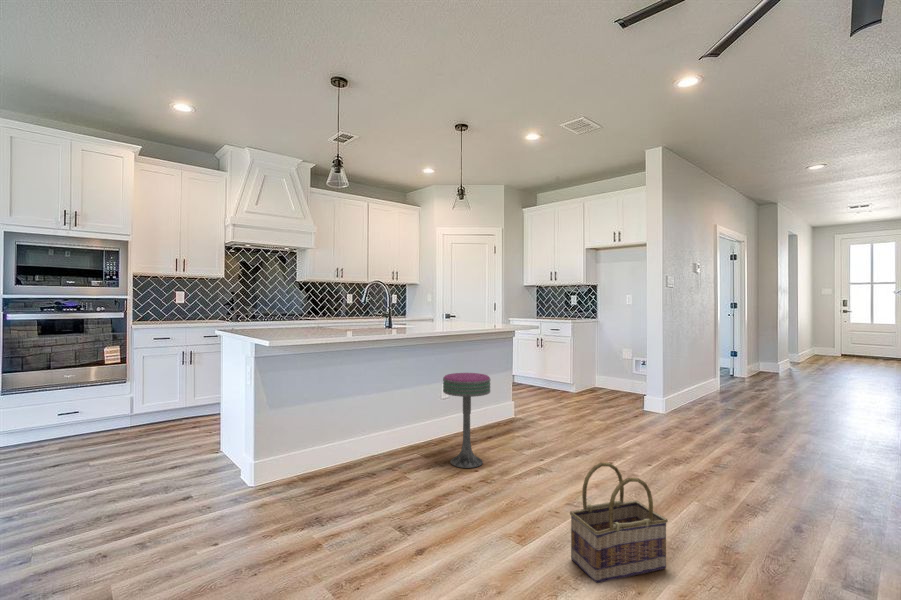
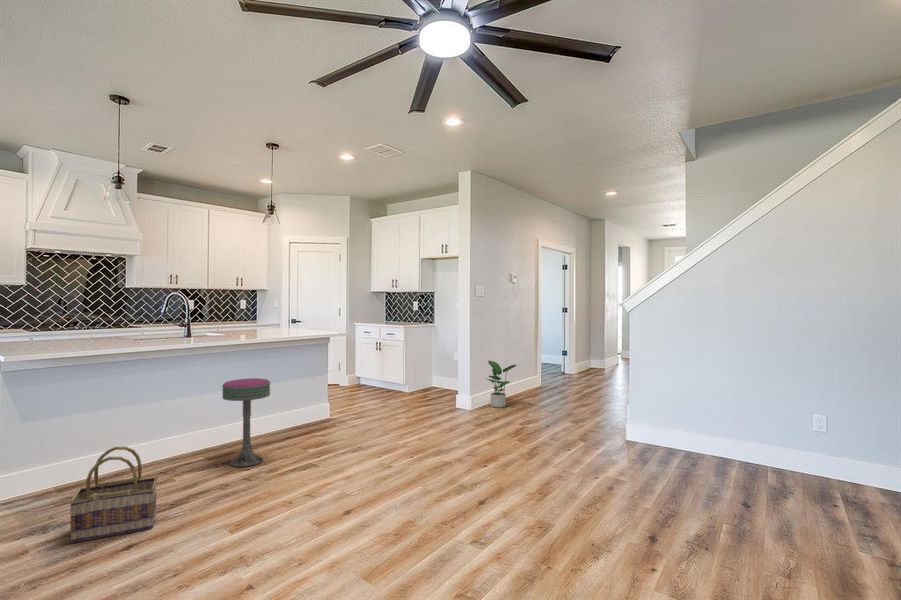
potted plant: none [676,359,718,413] -> present [488,360,516,408]
basket: present [570,463,668,583] -> present [69,447,158,543]

